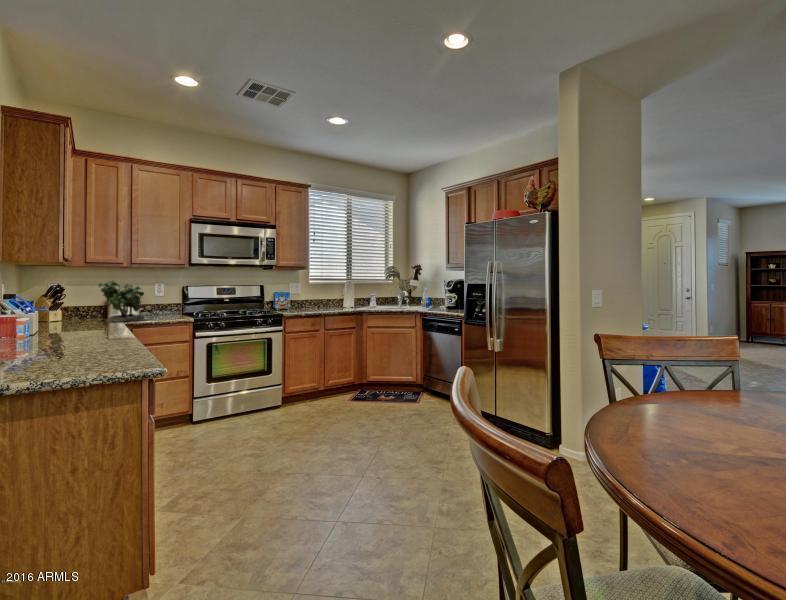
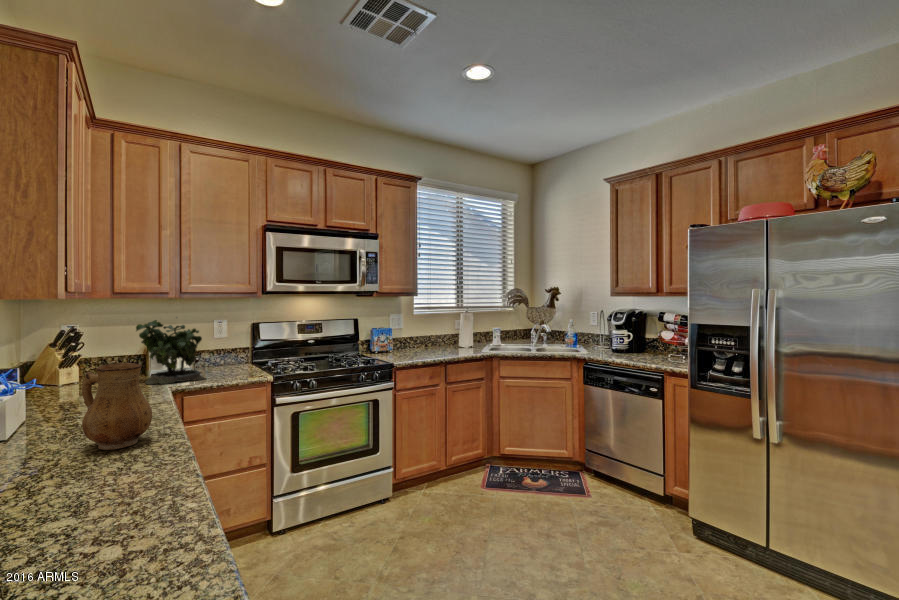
ceramic pitcher: none [54,296,95,343] -> present [82,363,152,450]

